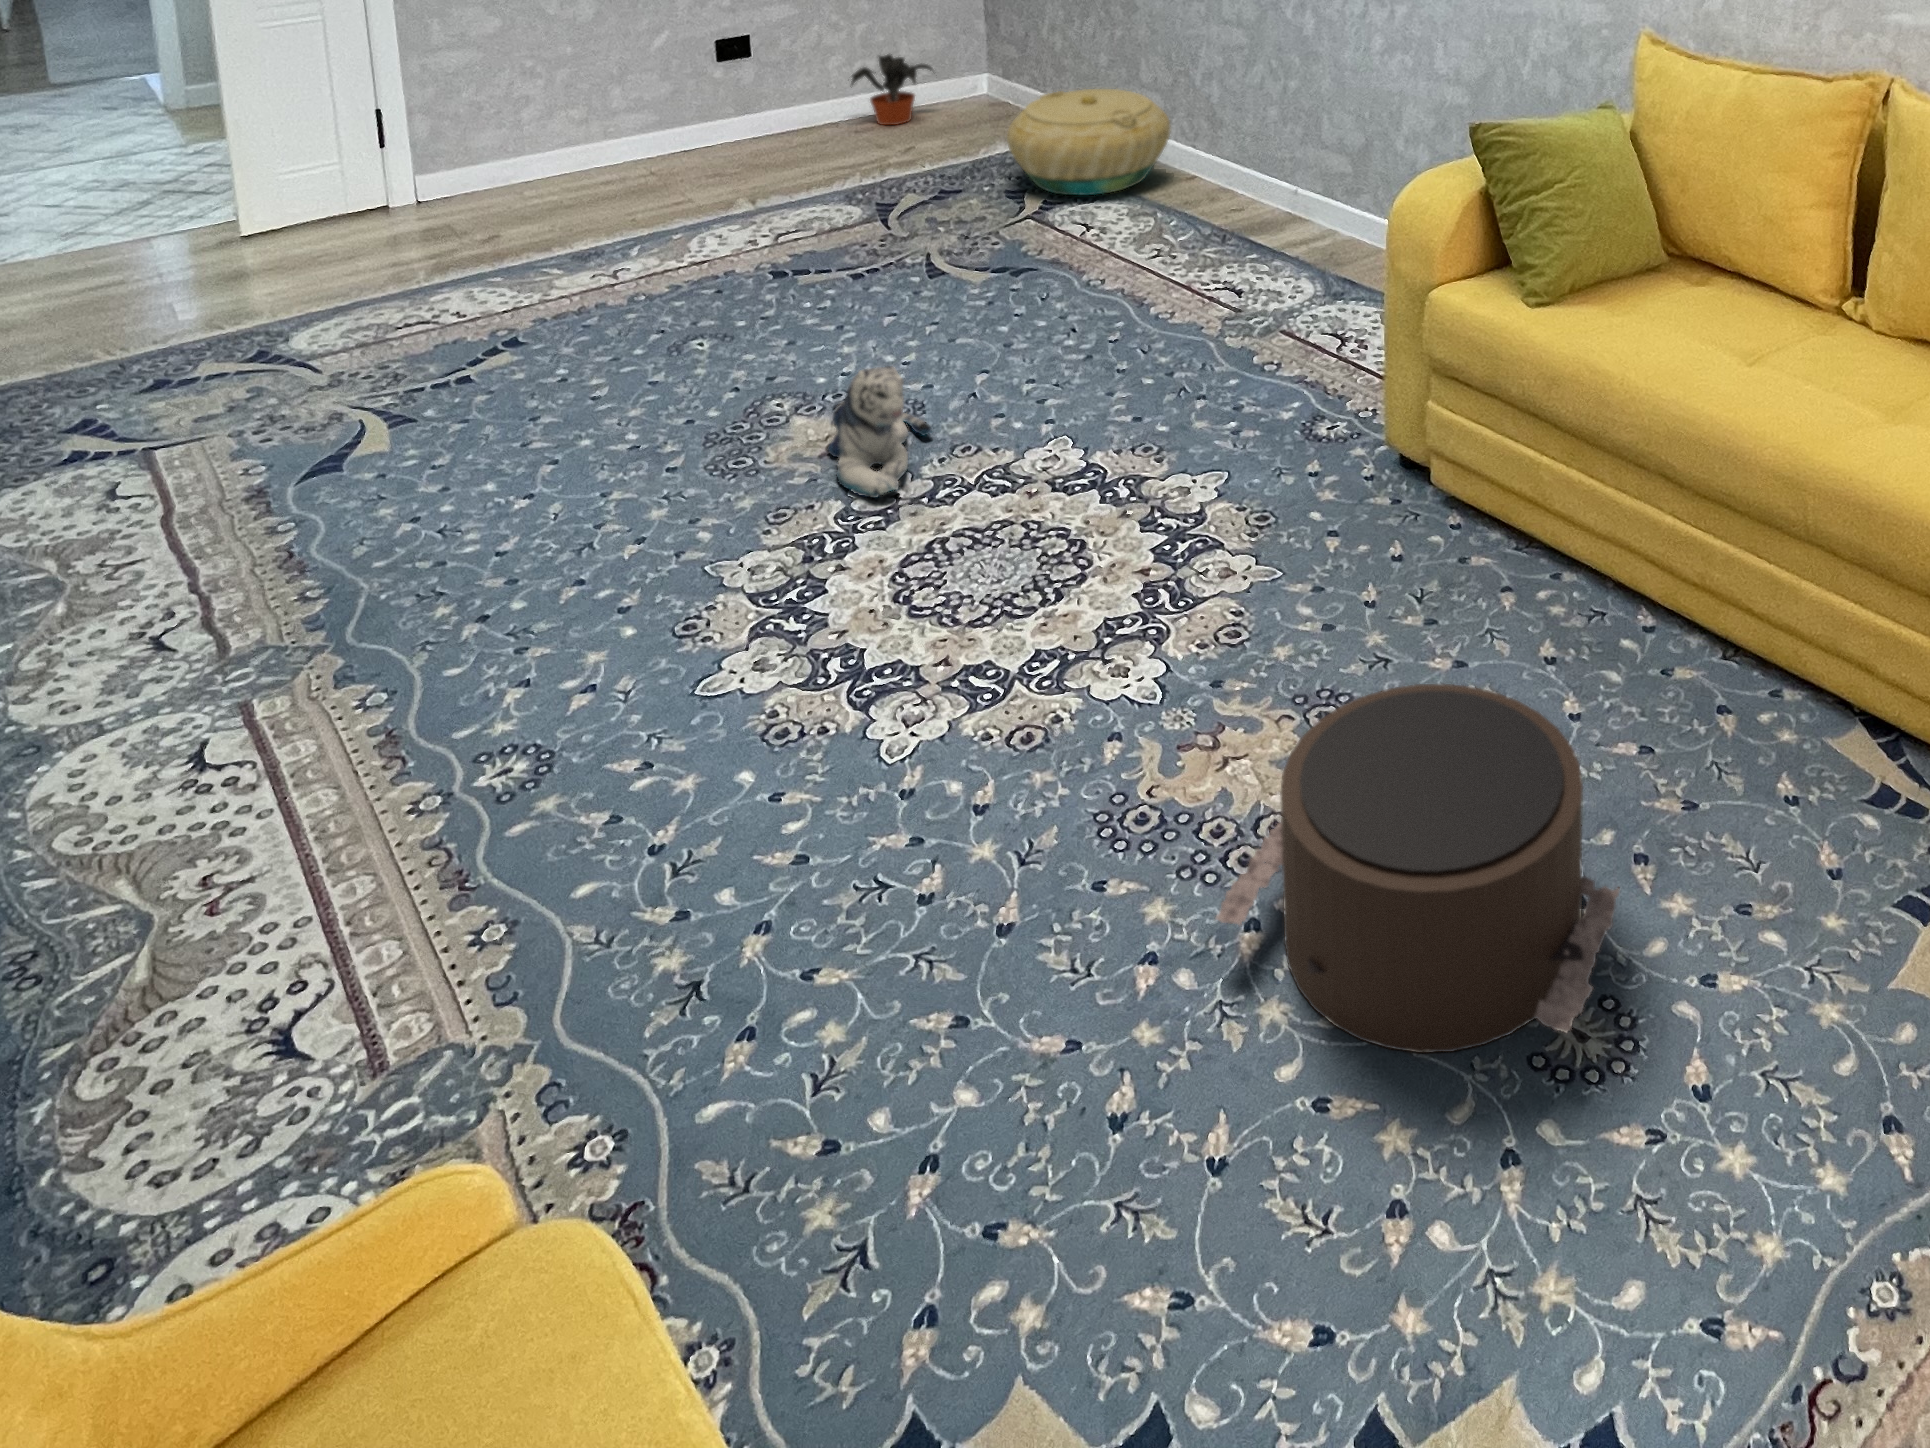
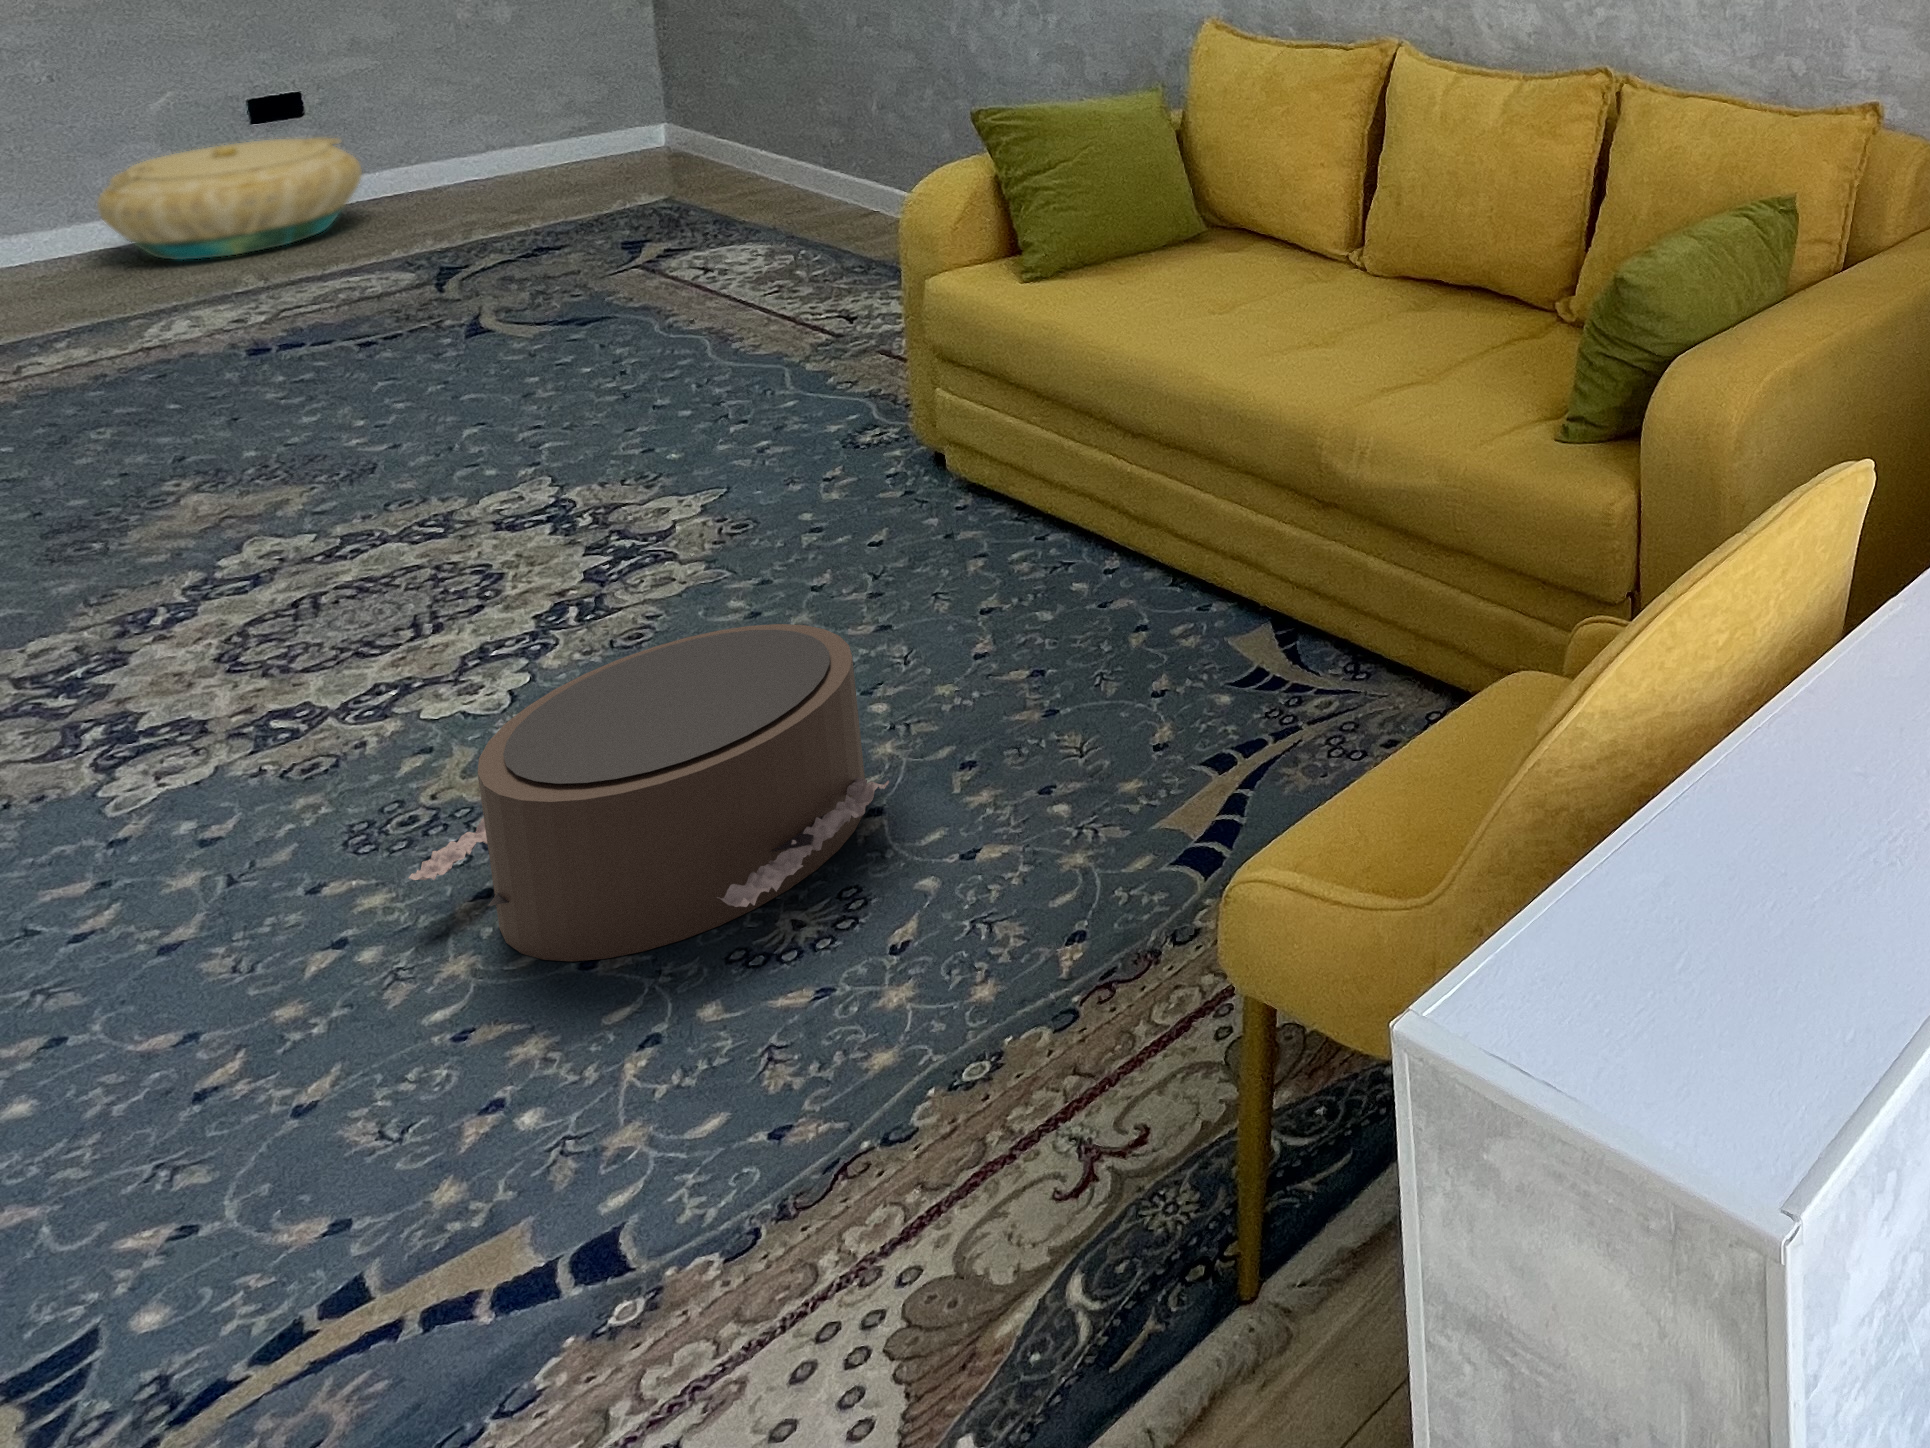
potted plant: present [851,54,933,125] -> none [452,106,581,186]
basket: present [1007,89,1171,195] -> present [97,138,362,260]
plush toy: present [828,366,932,498] -> none [209,417,368,560]

